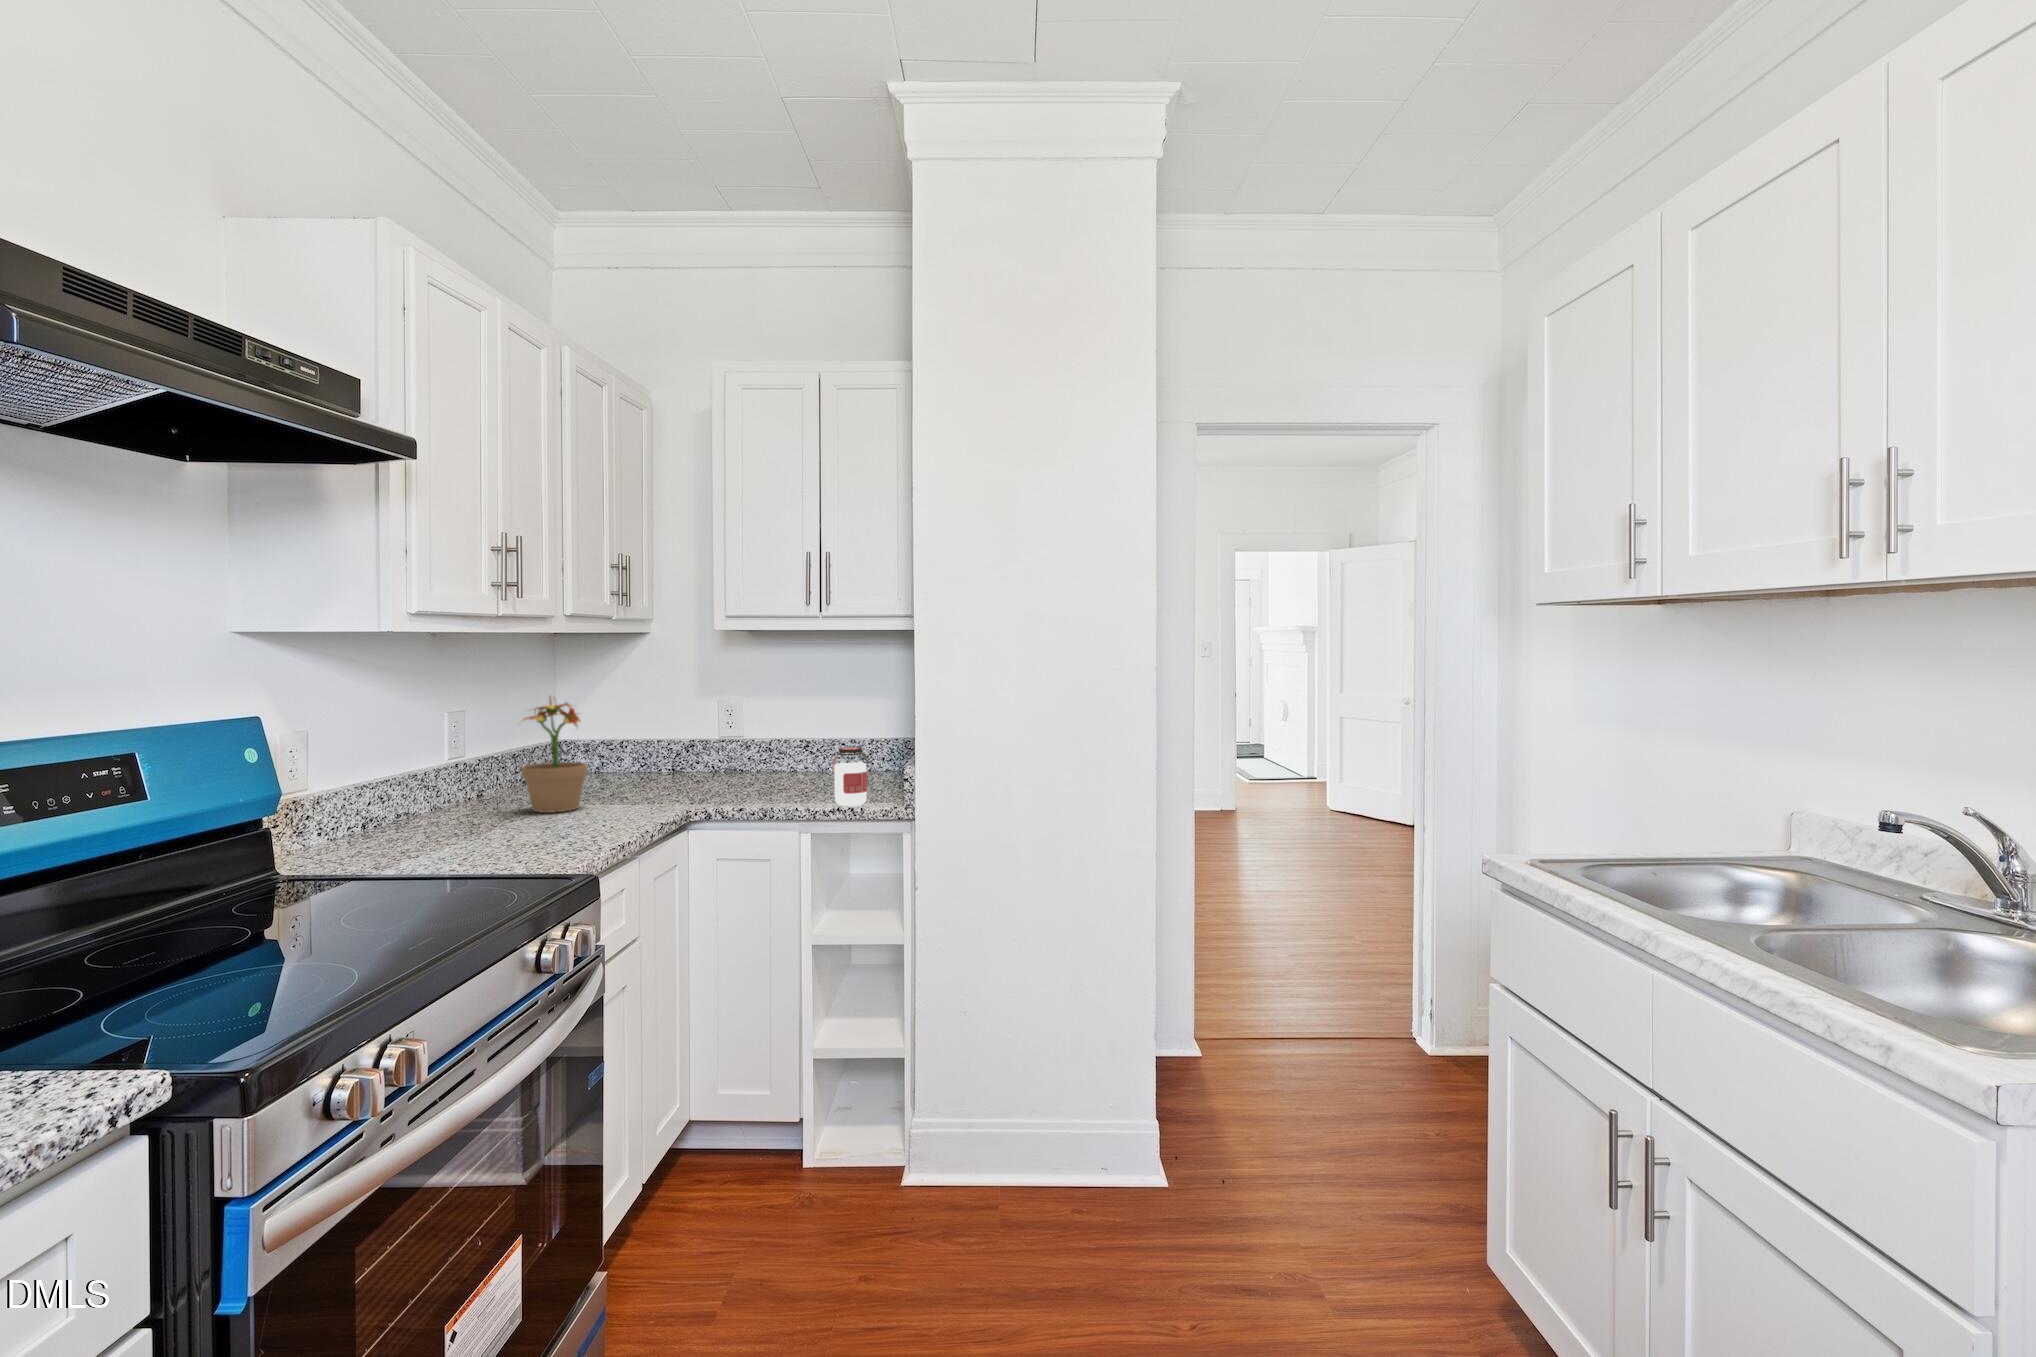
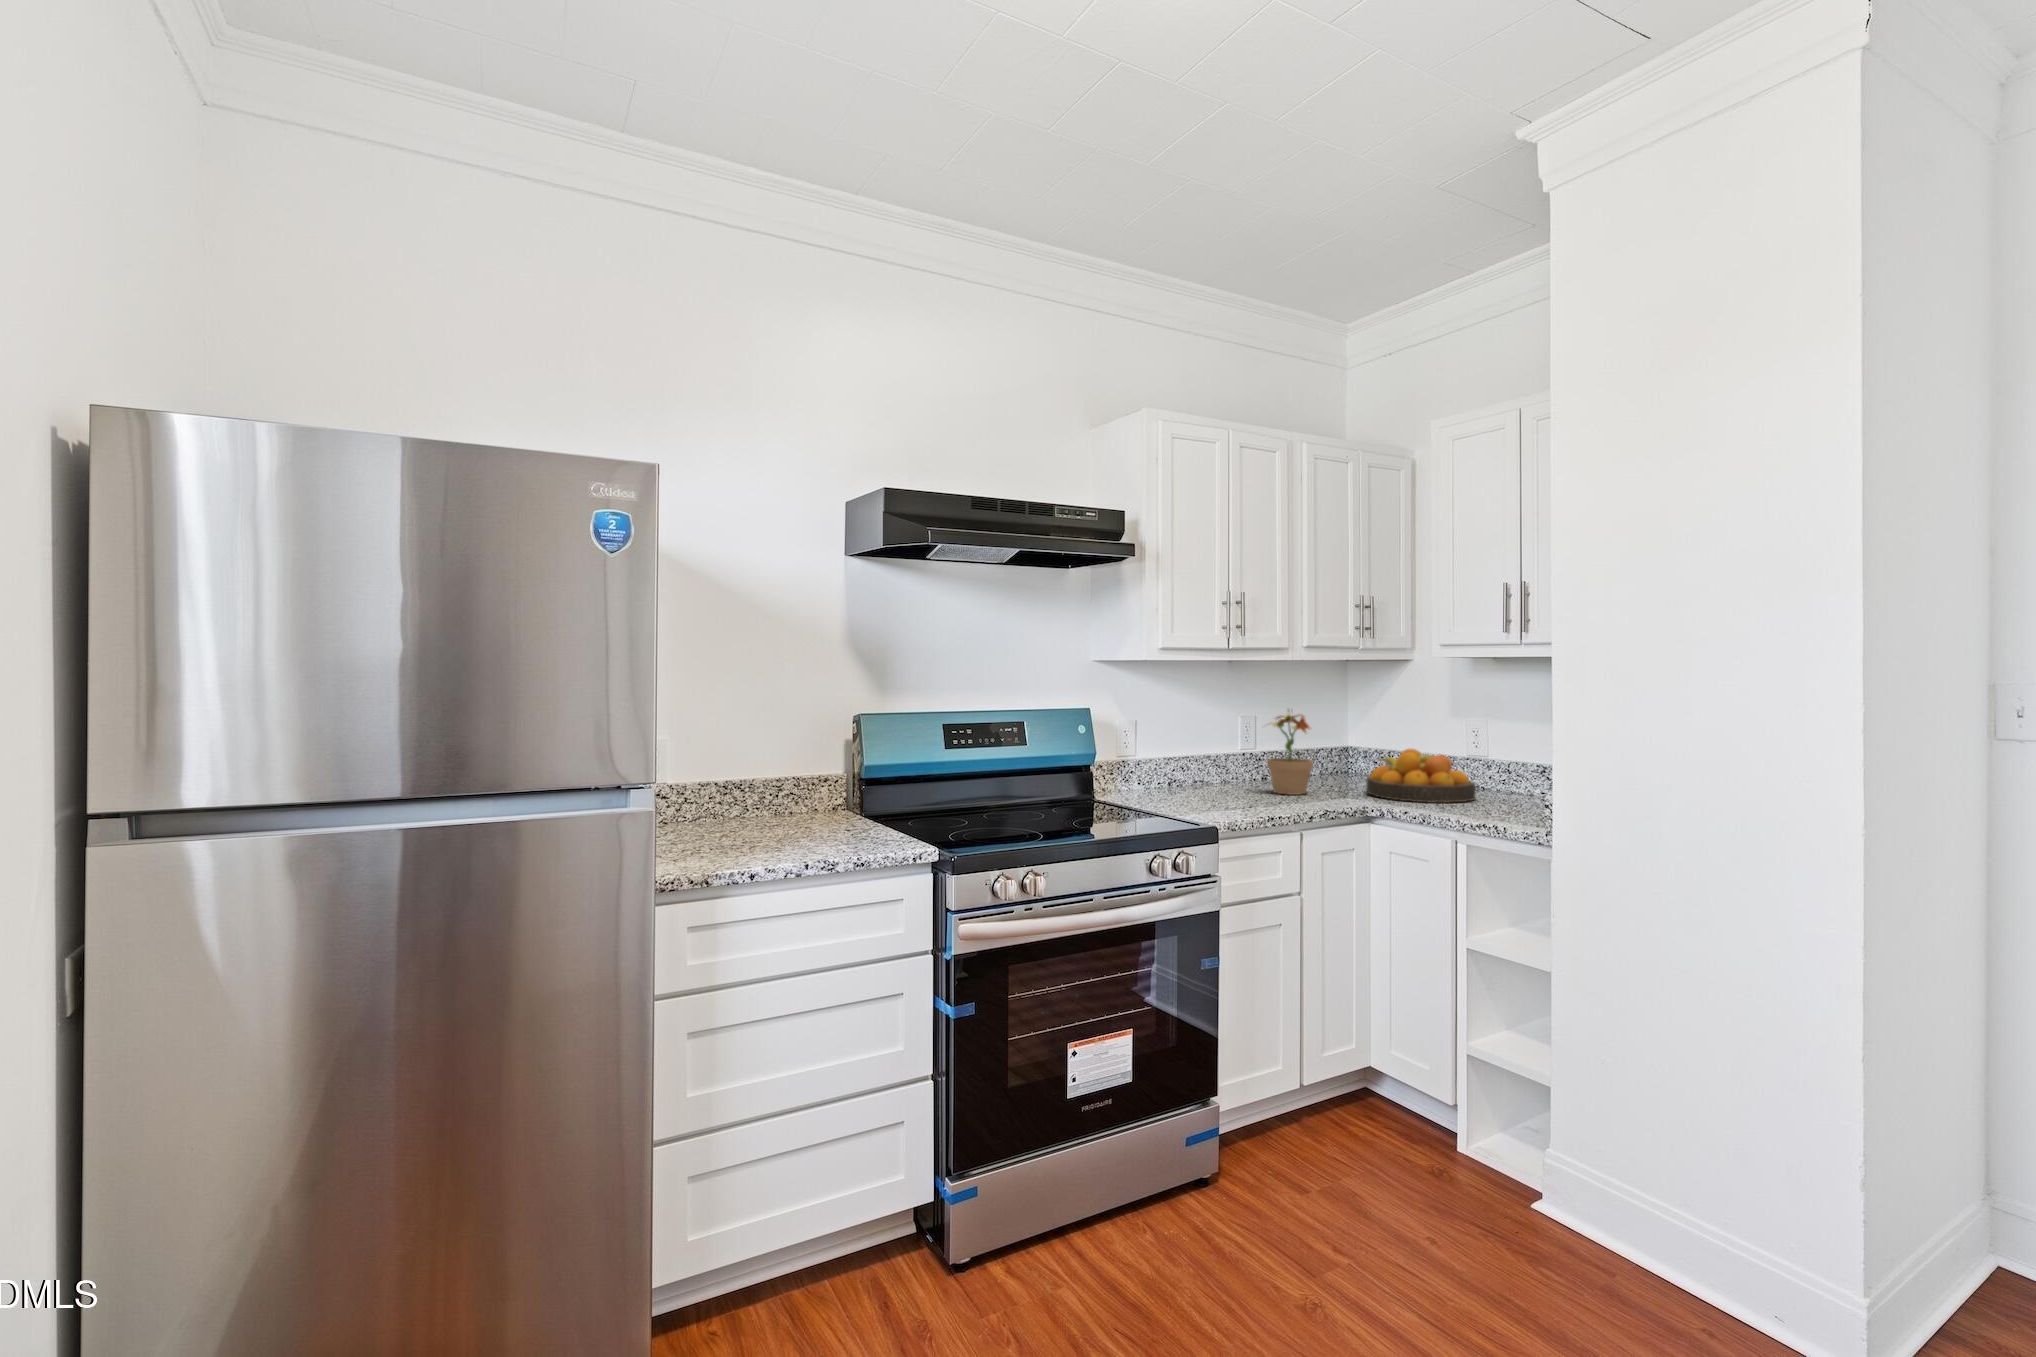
fruit bowl: none [644,735,768,798] -> present [1366,749,1476,802]
jar: present [833,747,868,806] -> none [1483,768,1519,823]

